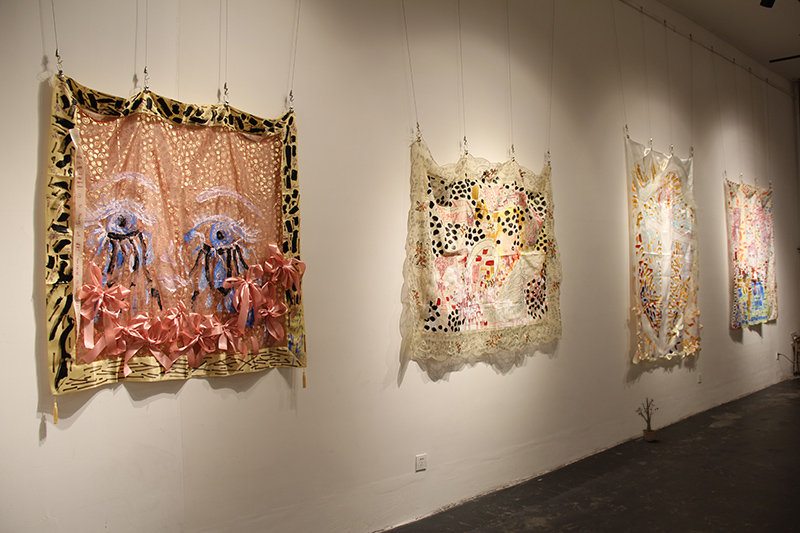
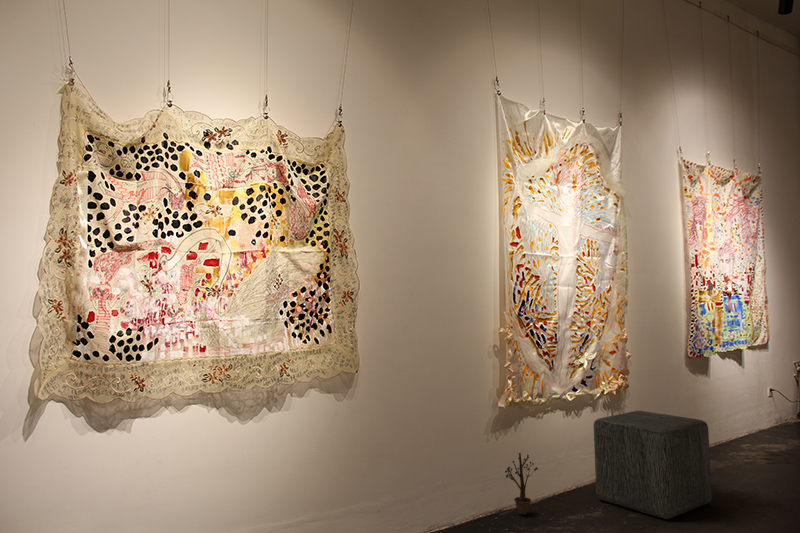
ottoman: none [690,368,775,441] -> present [594,411,712,519]

